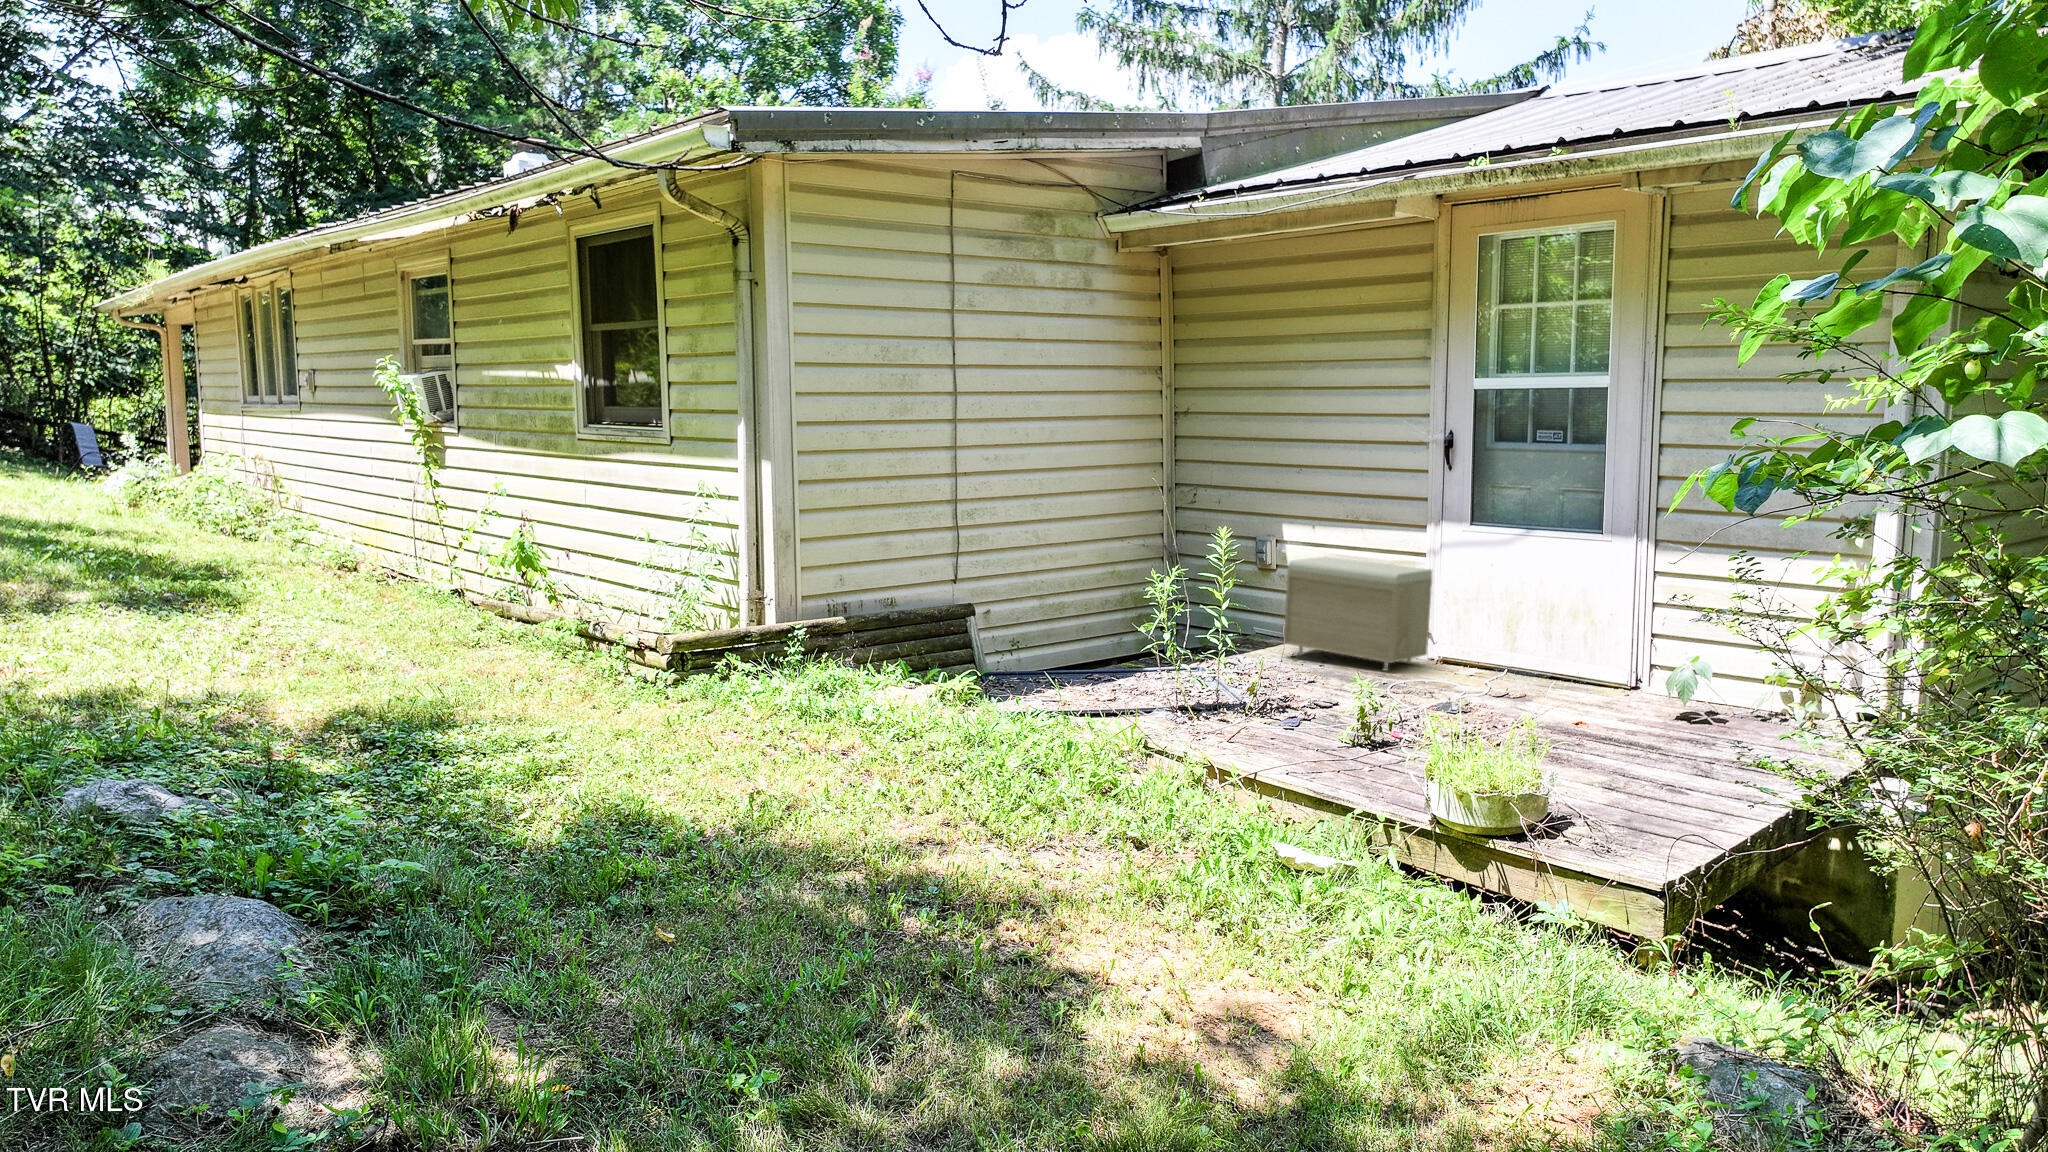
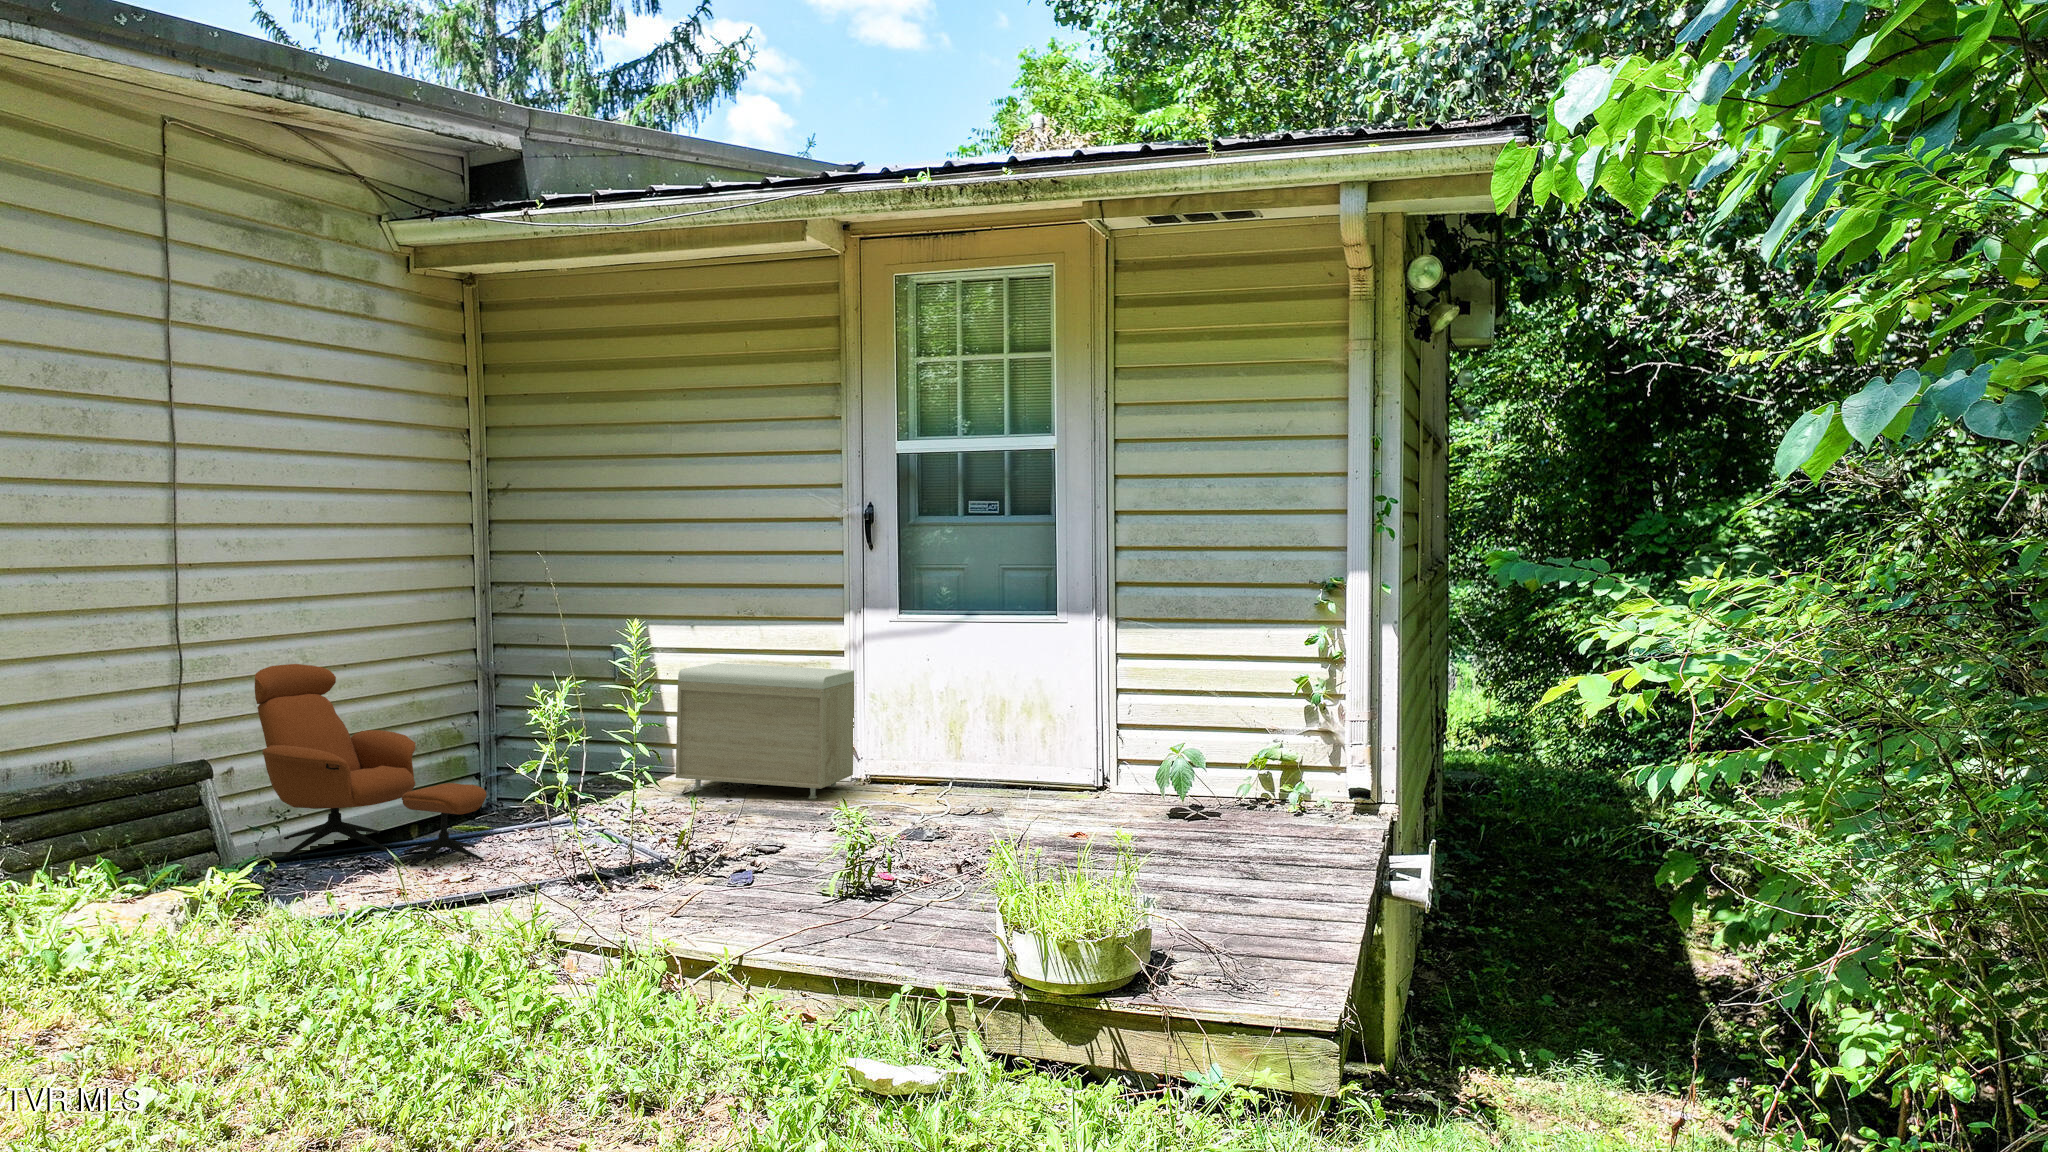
lounge chair: none [1002,541,1140,689] -> present [255,664,486,866]

